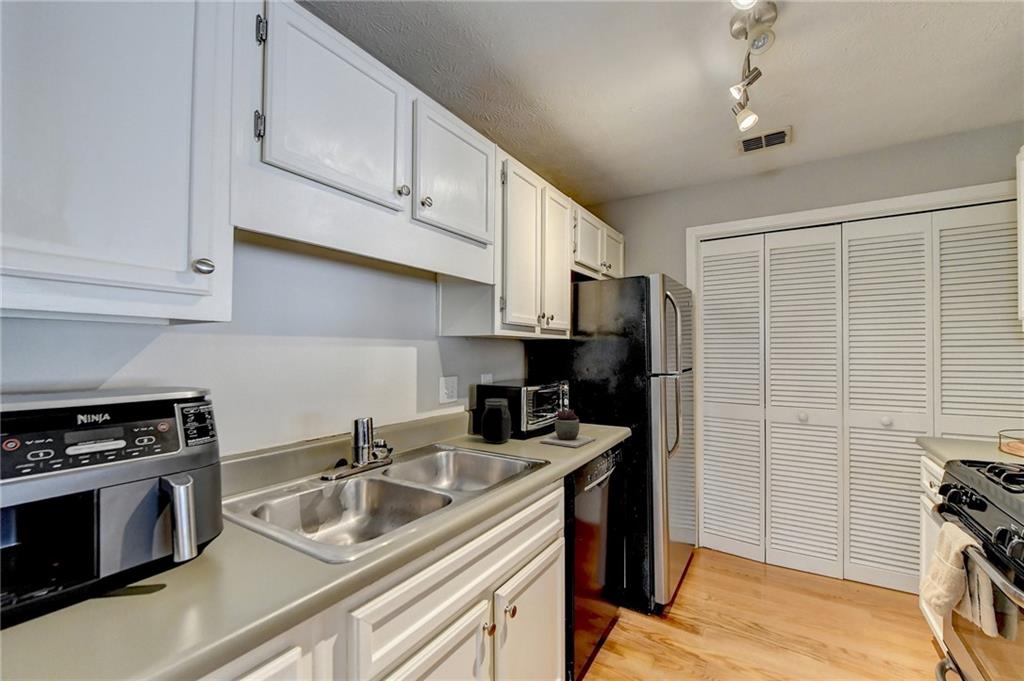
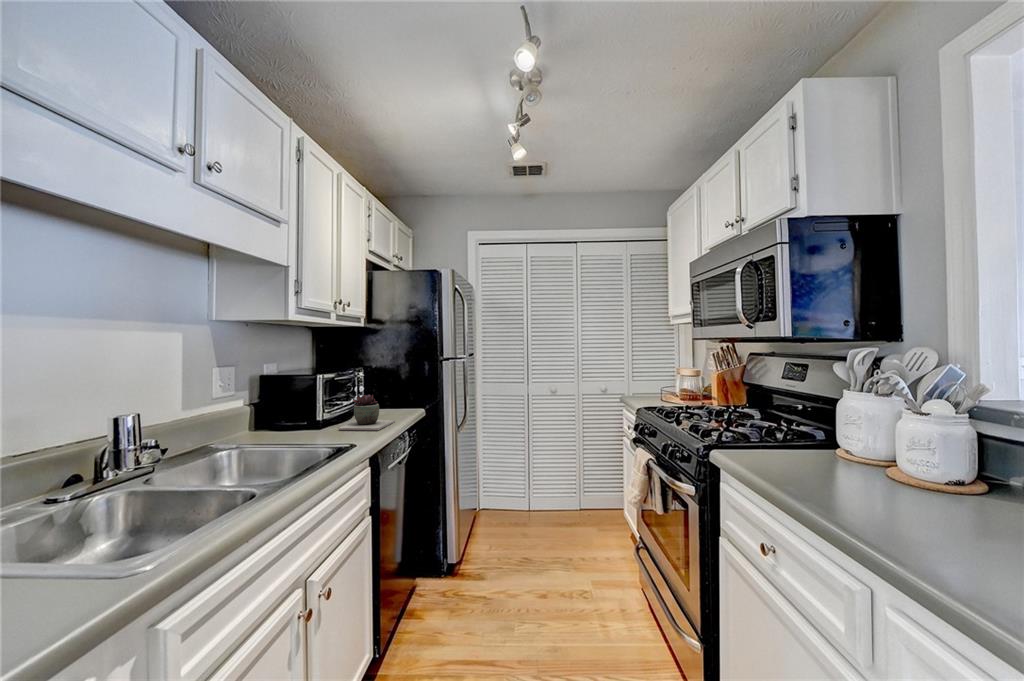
jar: present [482,399,511,443] -> none [271,389,305,437]

